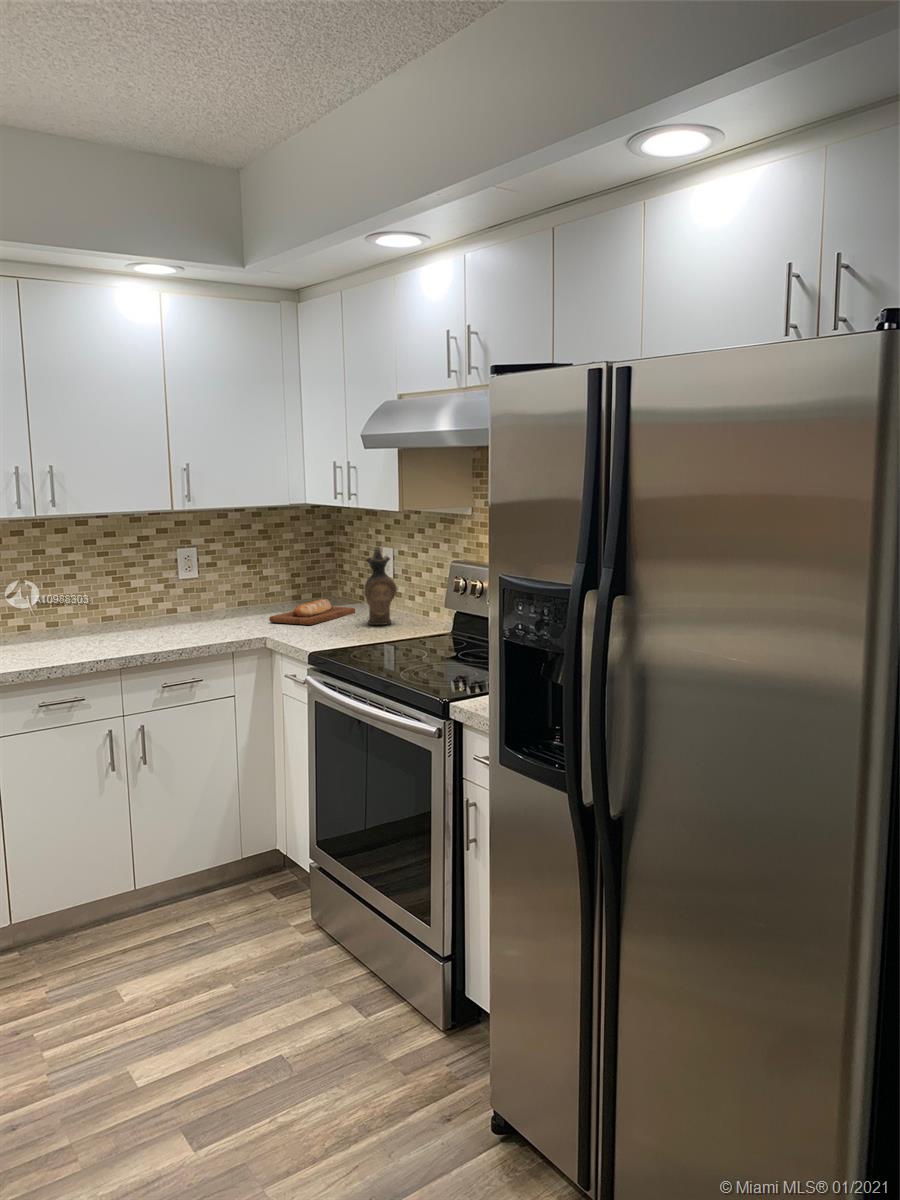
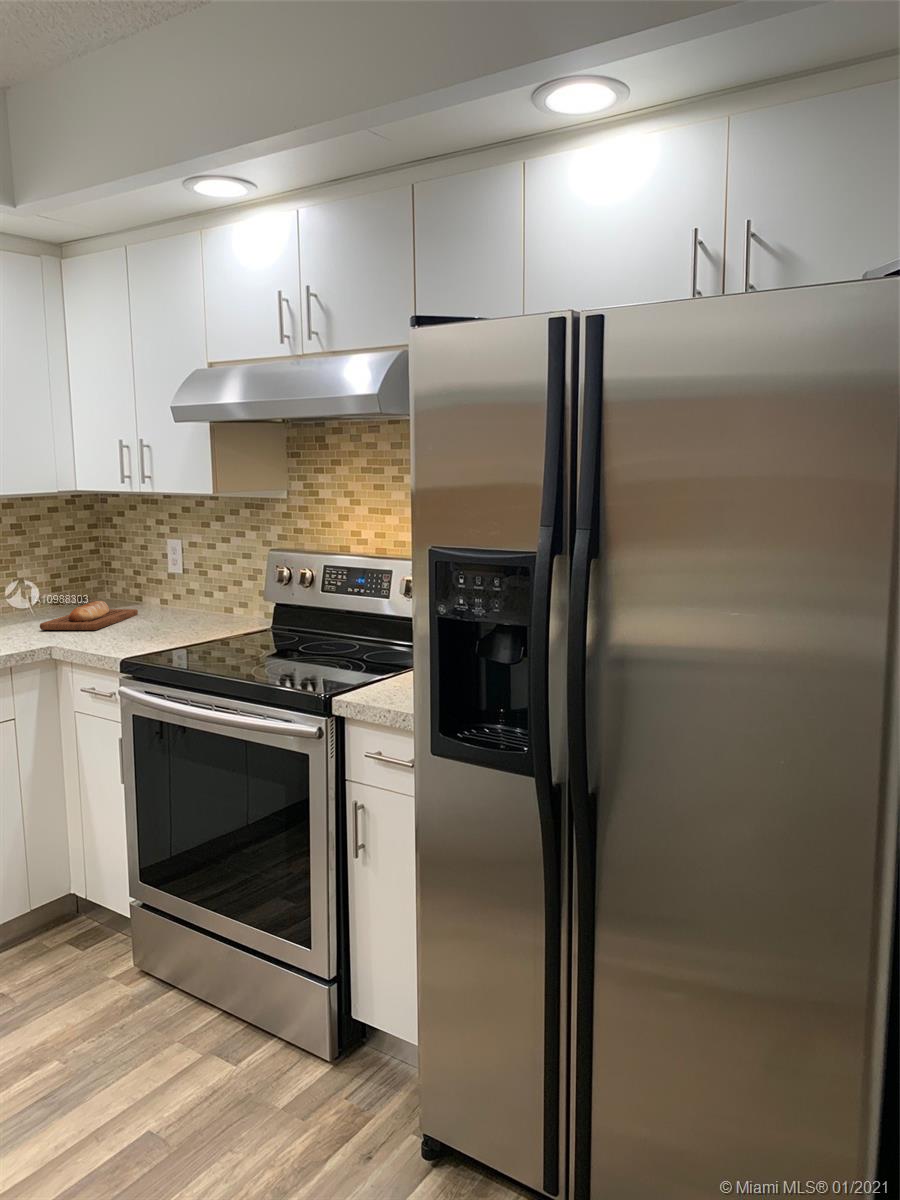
ceramic pitcher: present [365,546,397,625] -> none [159,537,198,626]

